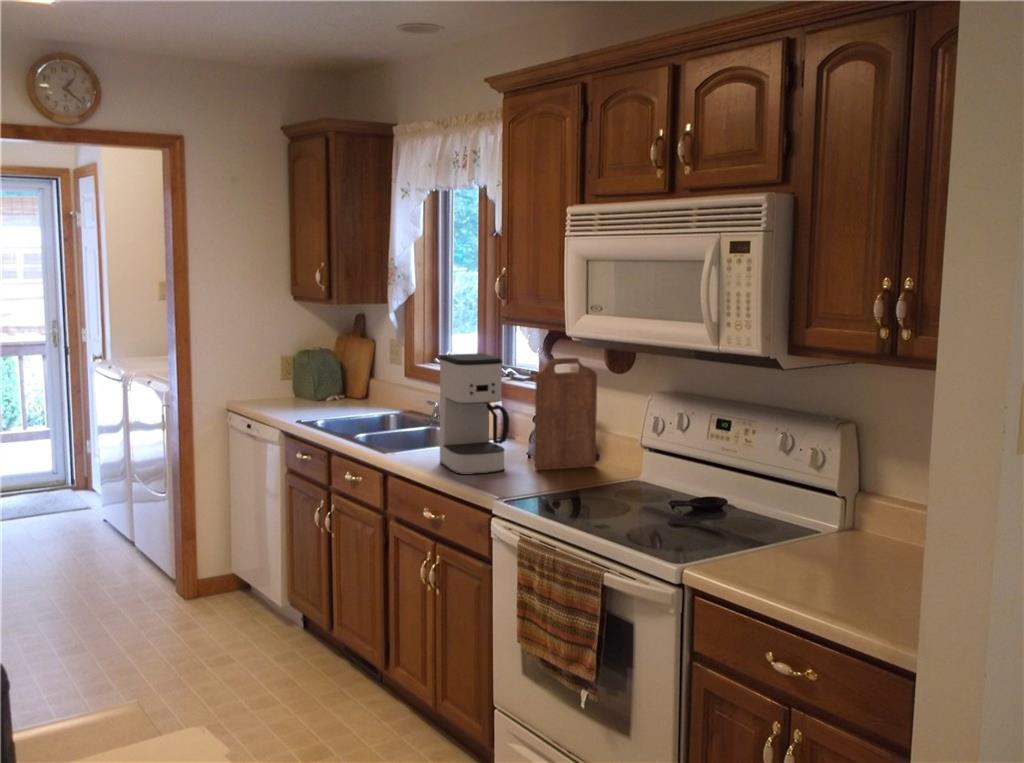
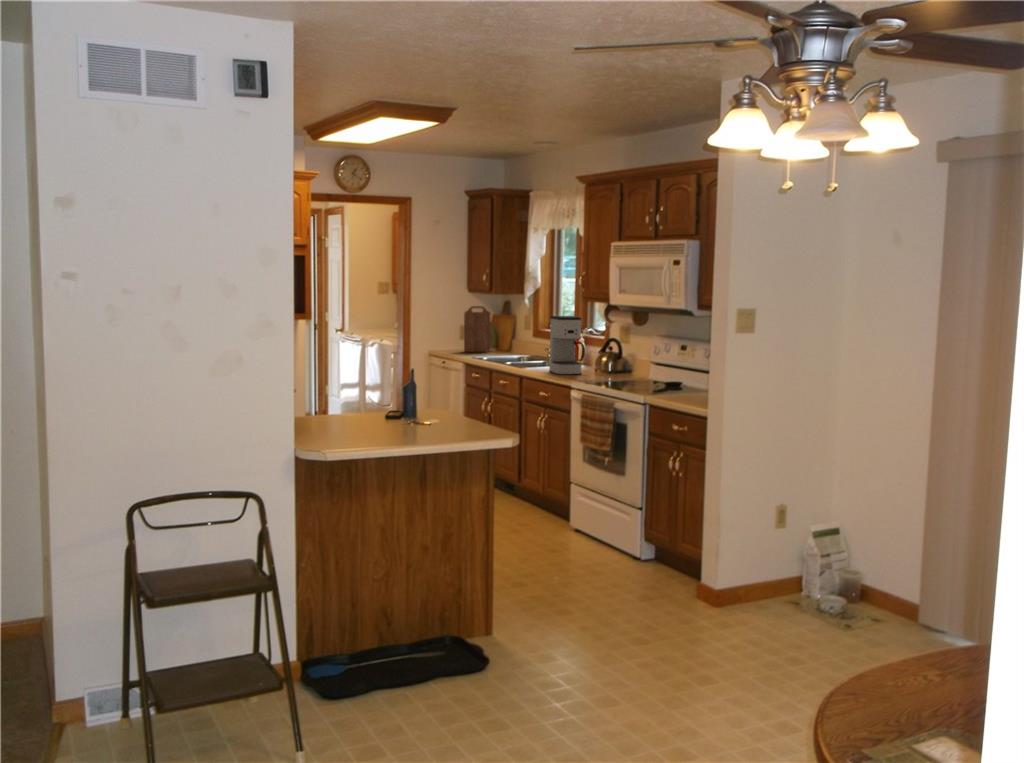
cutting board: present [535,358,597,470] -> present [464,306,490,351]

